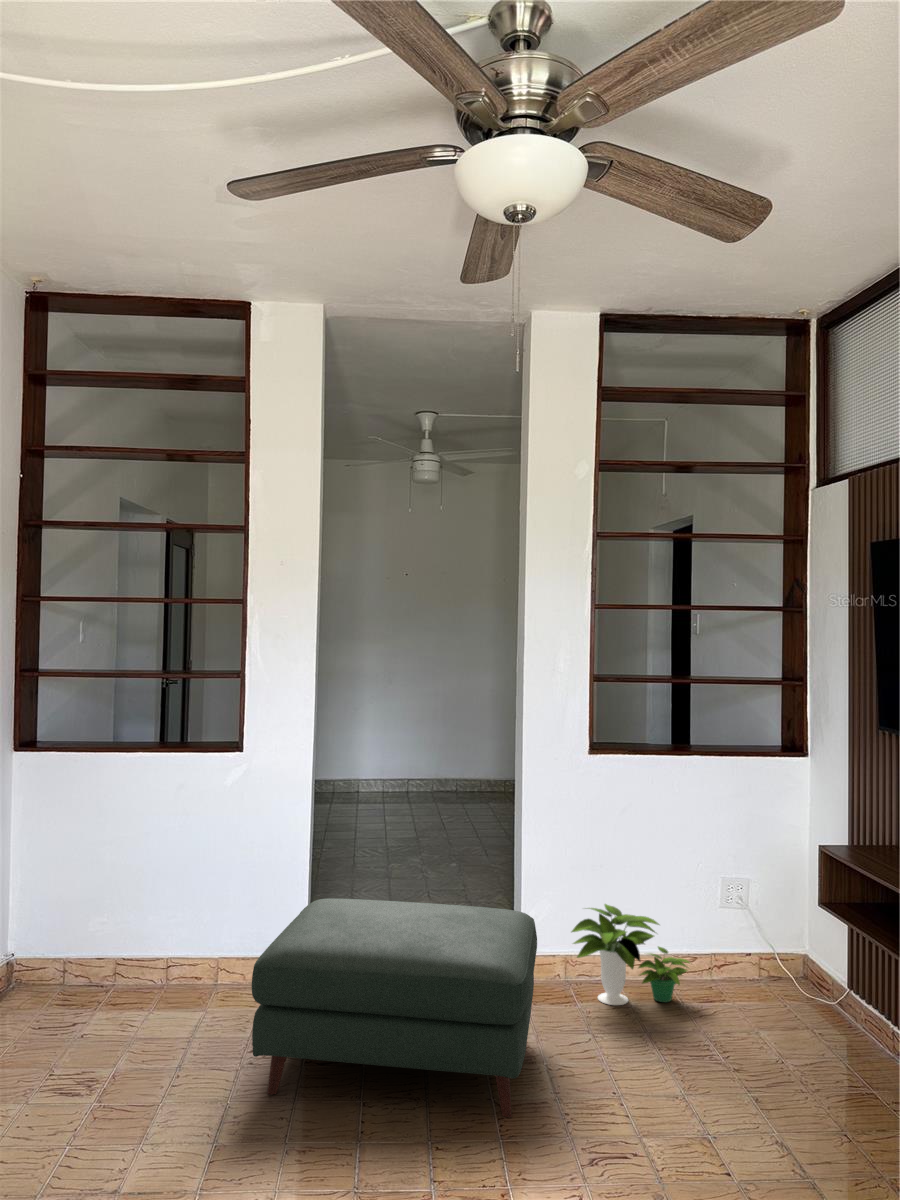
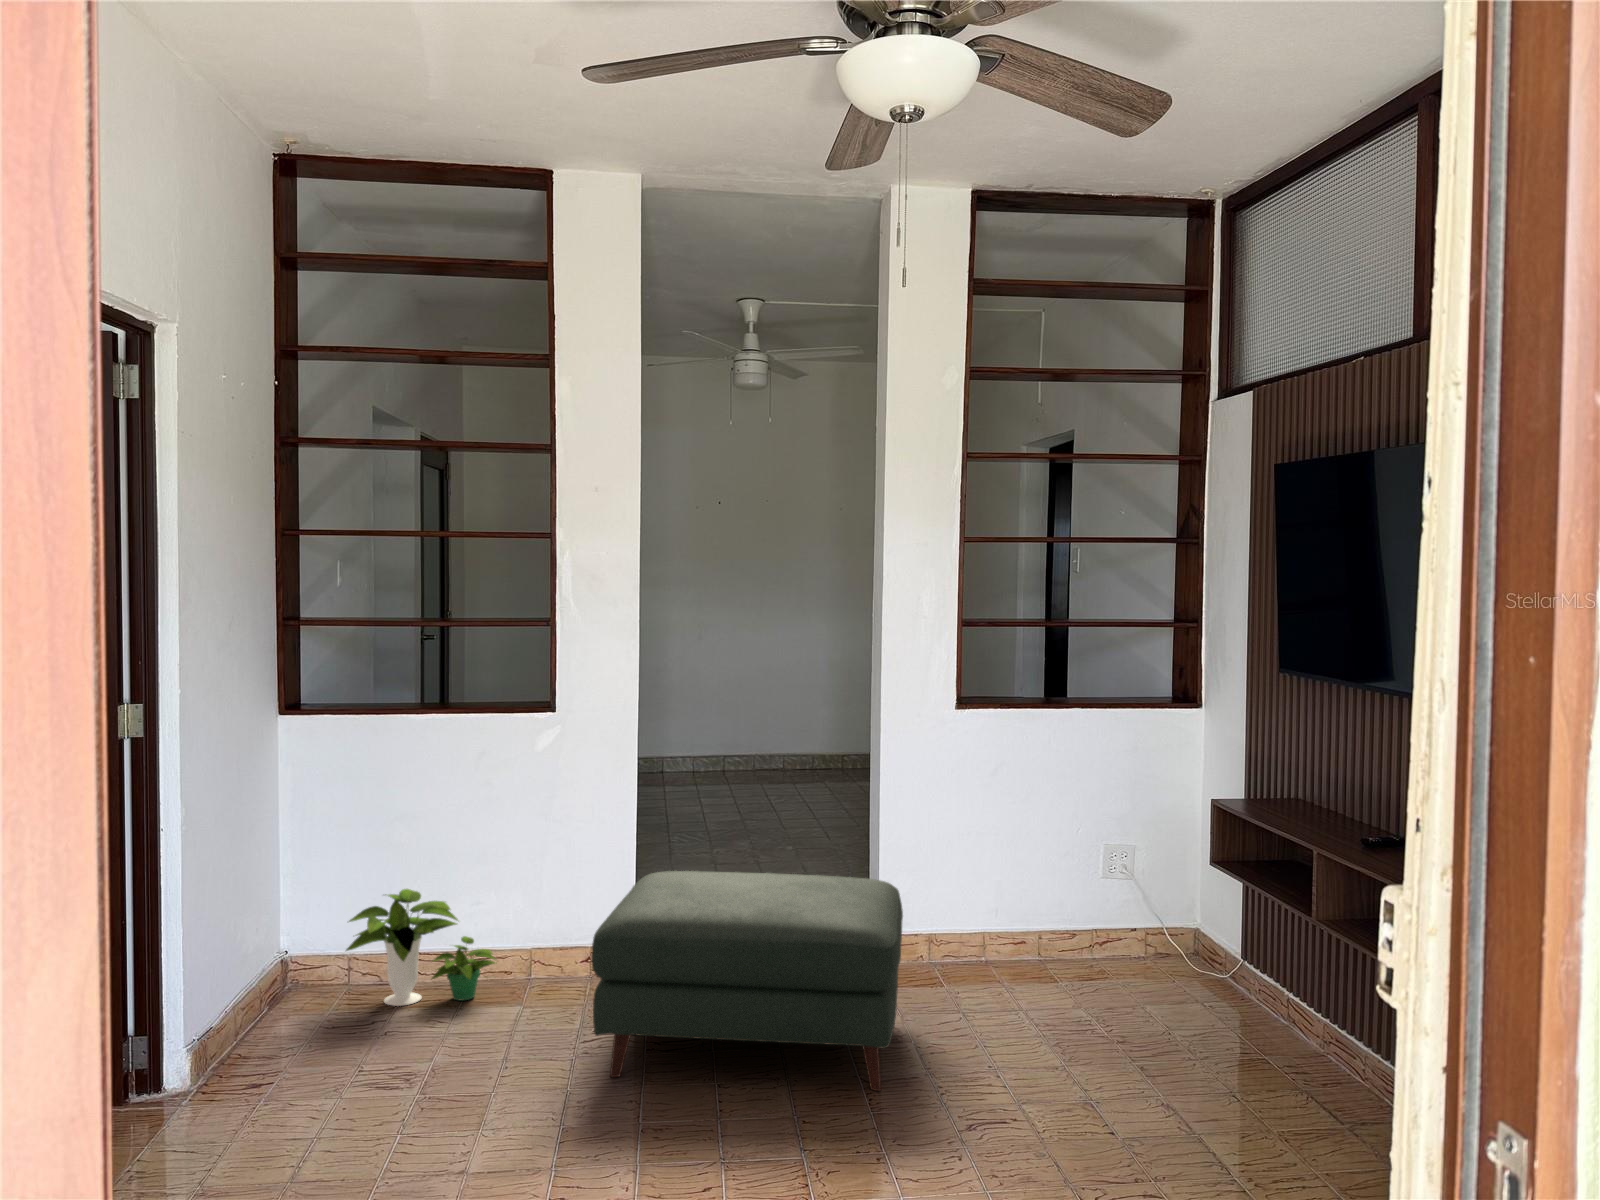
potted plant: present [572,904,690,1005] -> present [346,889,496,1006]

